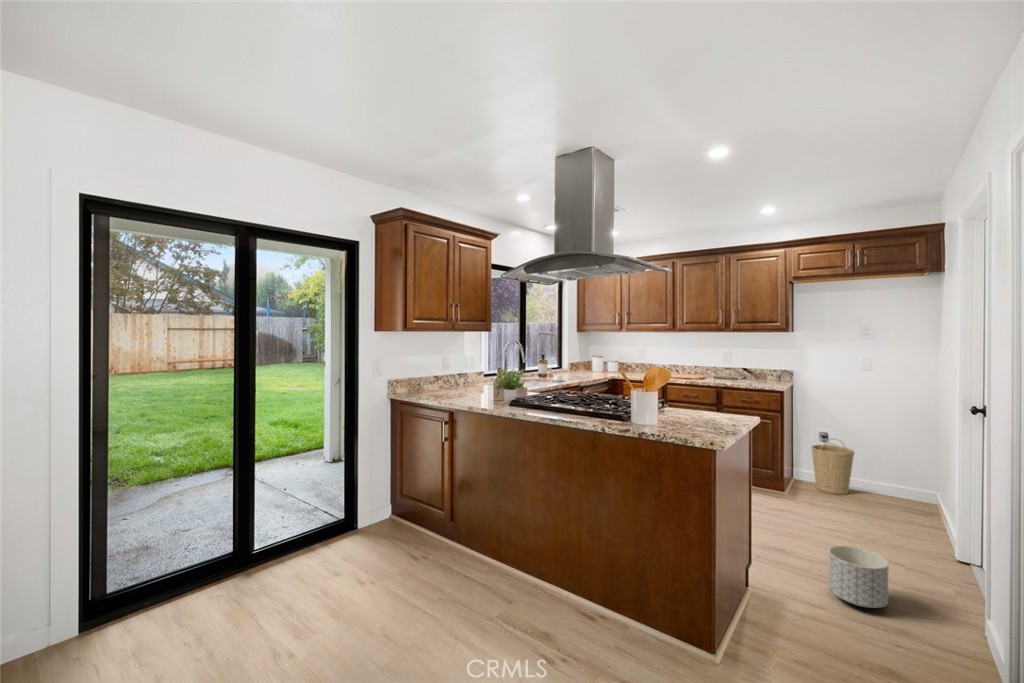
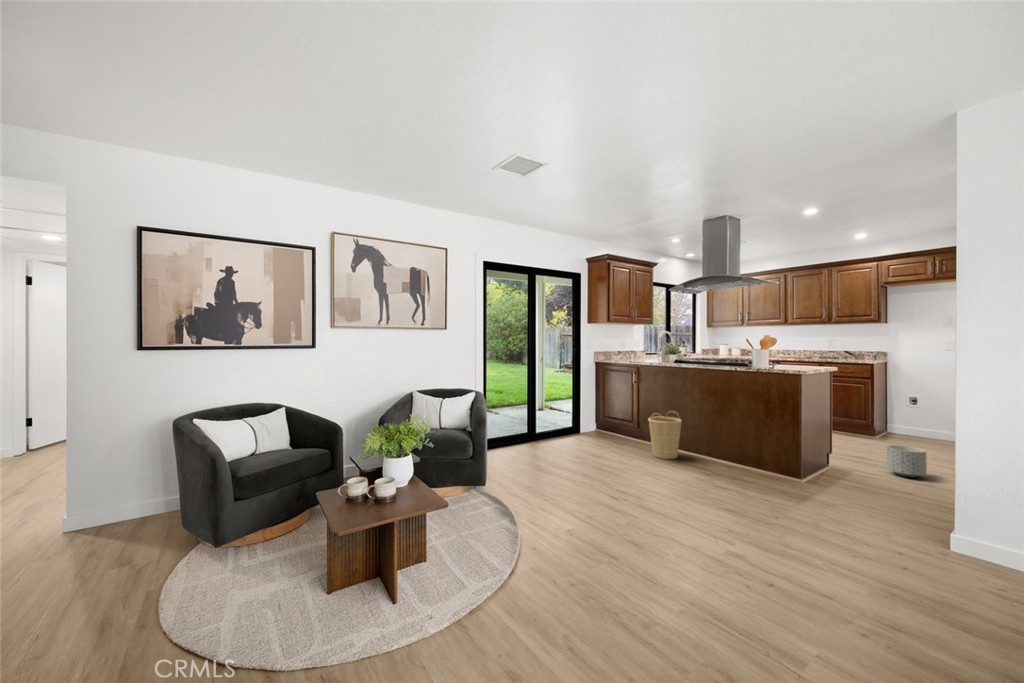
basket: present [811,439,854,495] -> present [648,412,682,459]

